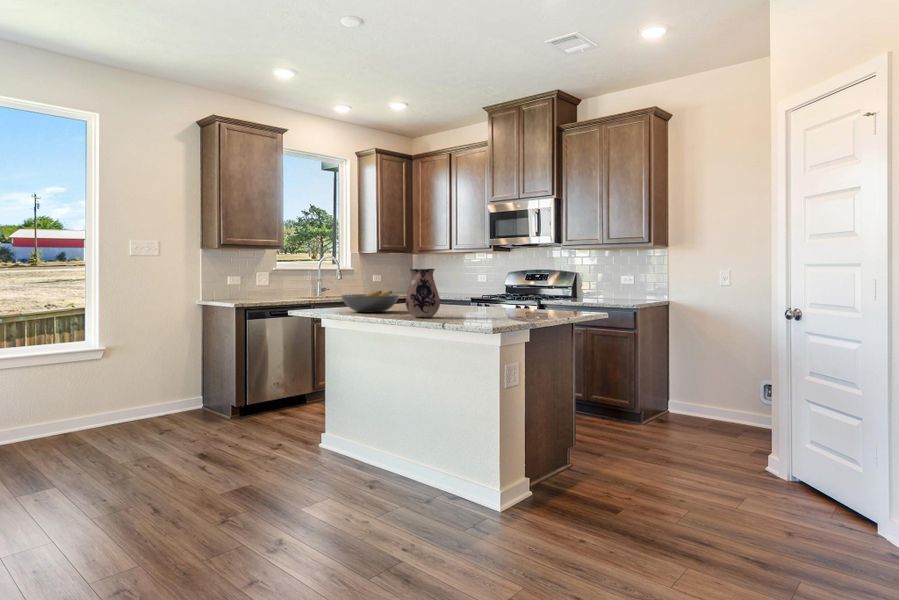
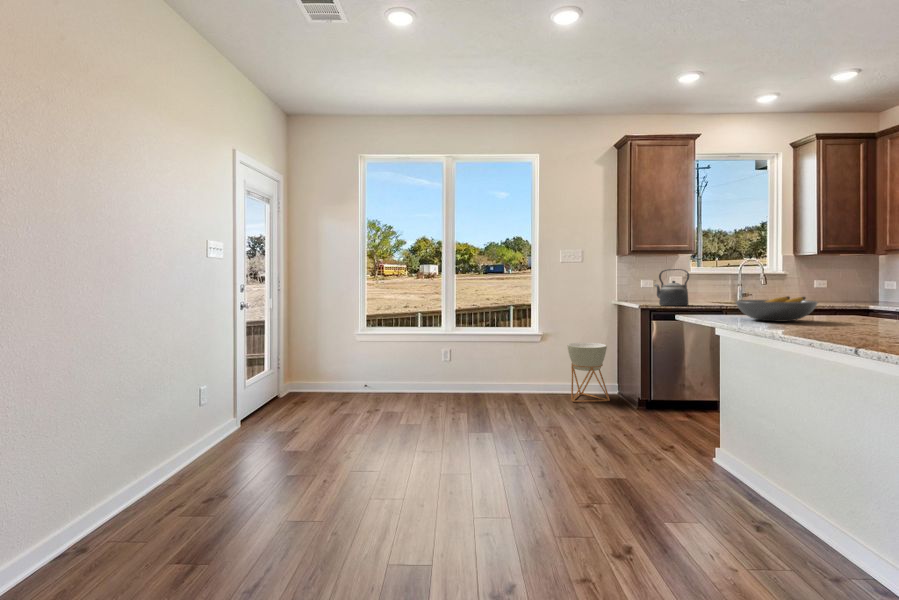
kettle: none [247,265,283,304] -> present [655,269,689,306]
ceramic pitcher: present [406,269,440,317] -> none [816,268,876,334]
planter: none [143,351,199,426] -> present [567,343,610,402]

